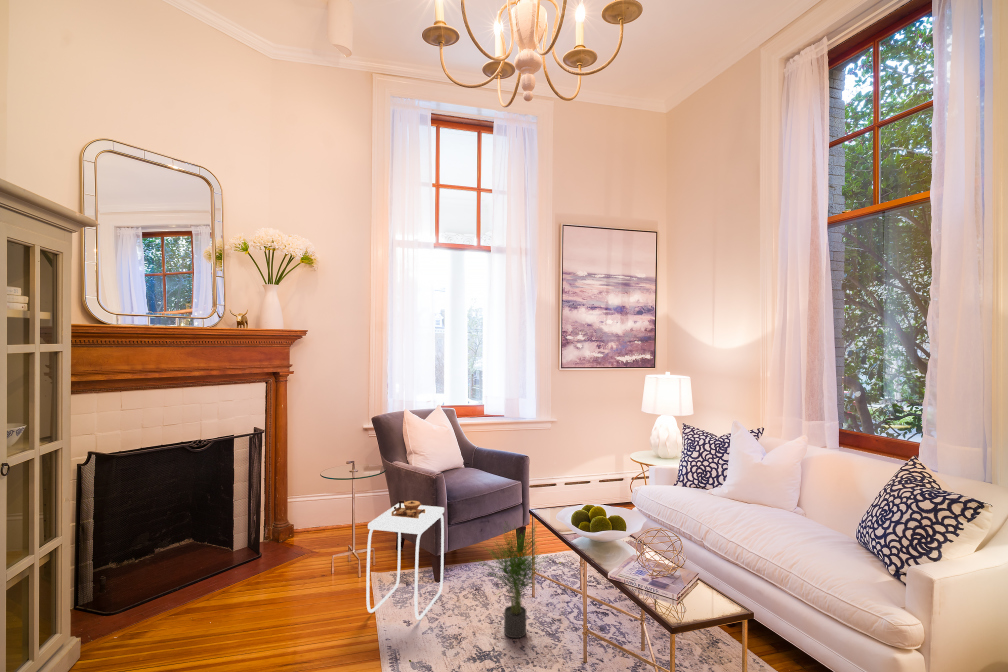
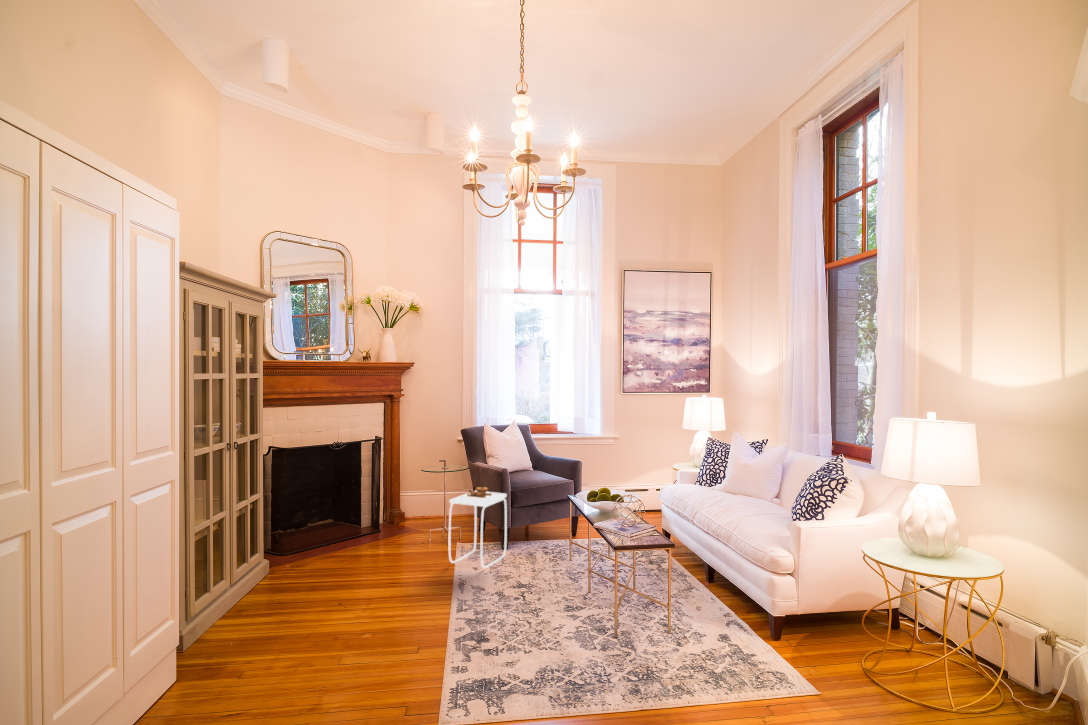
potted plant: present [481,529,541,638] -> none [517,498,575,581]

